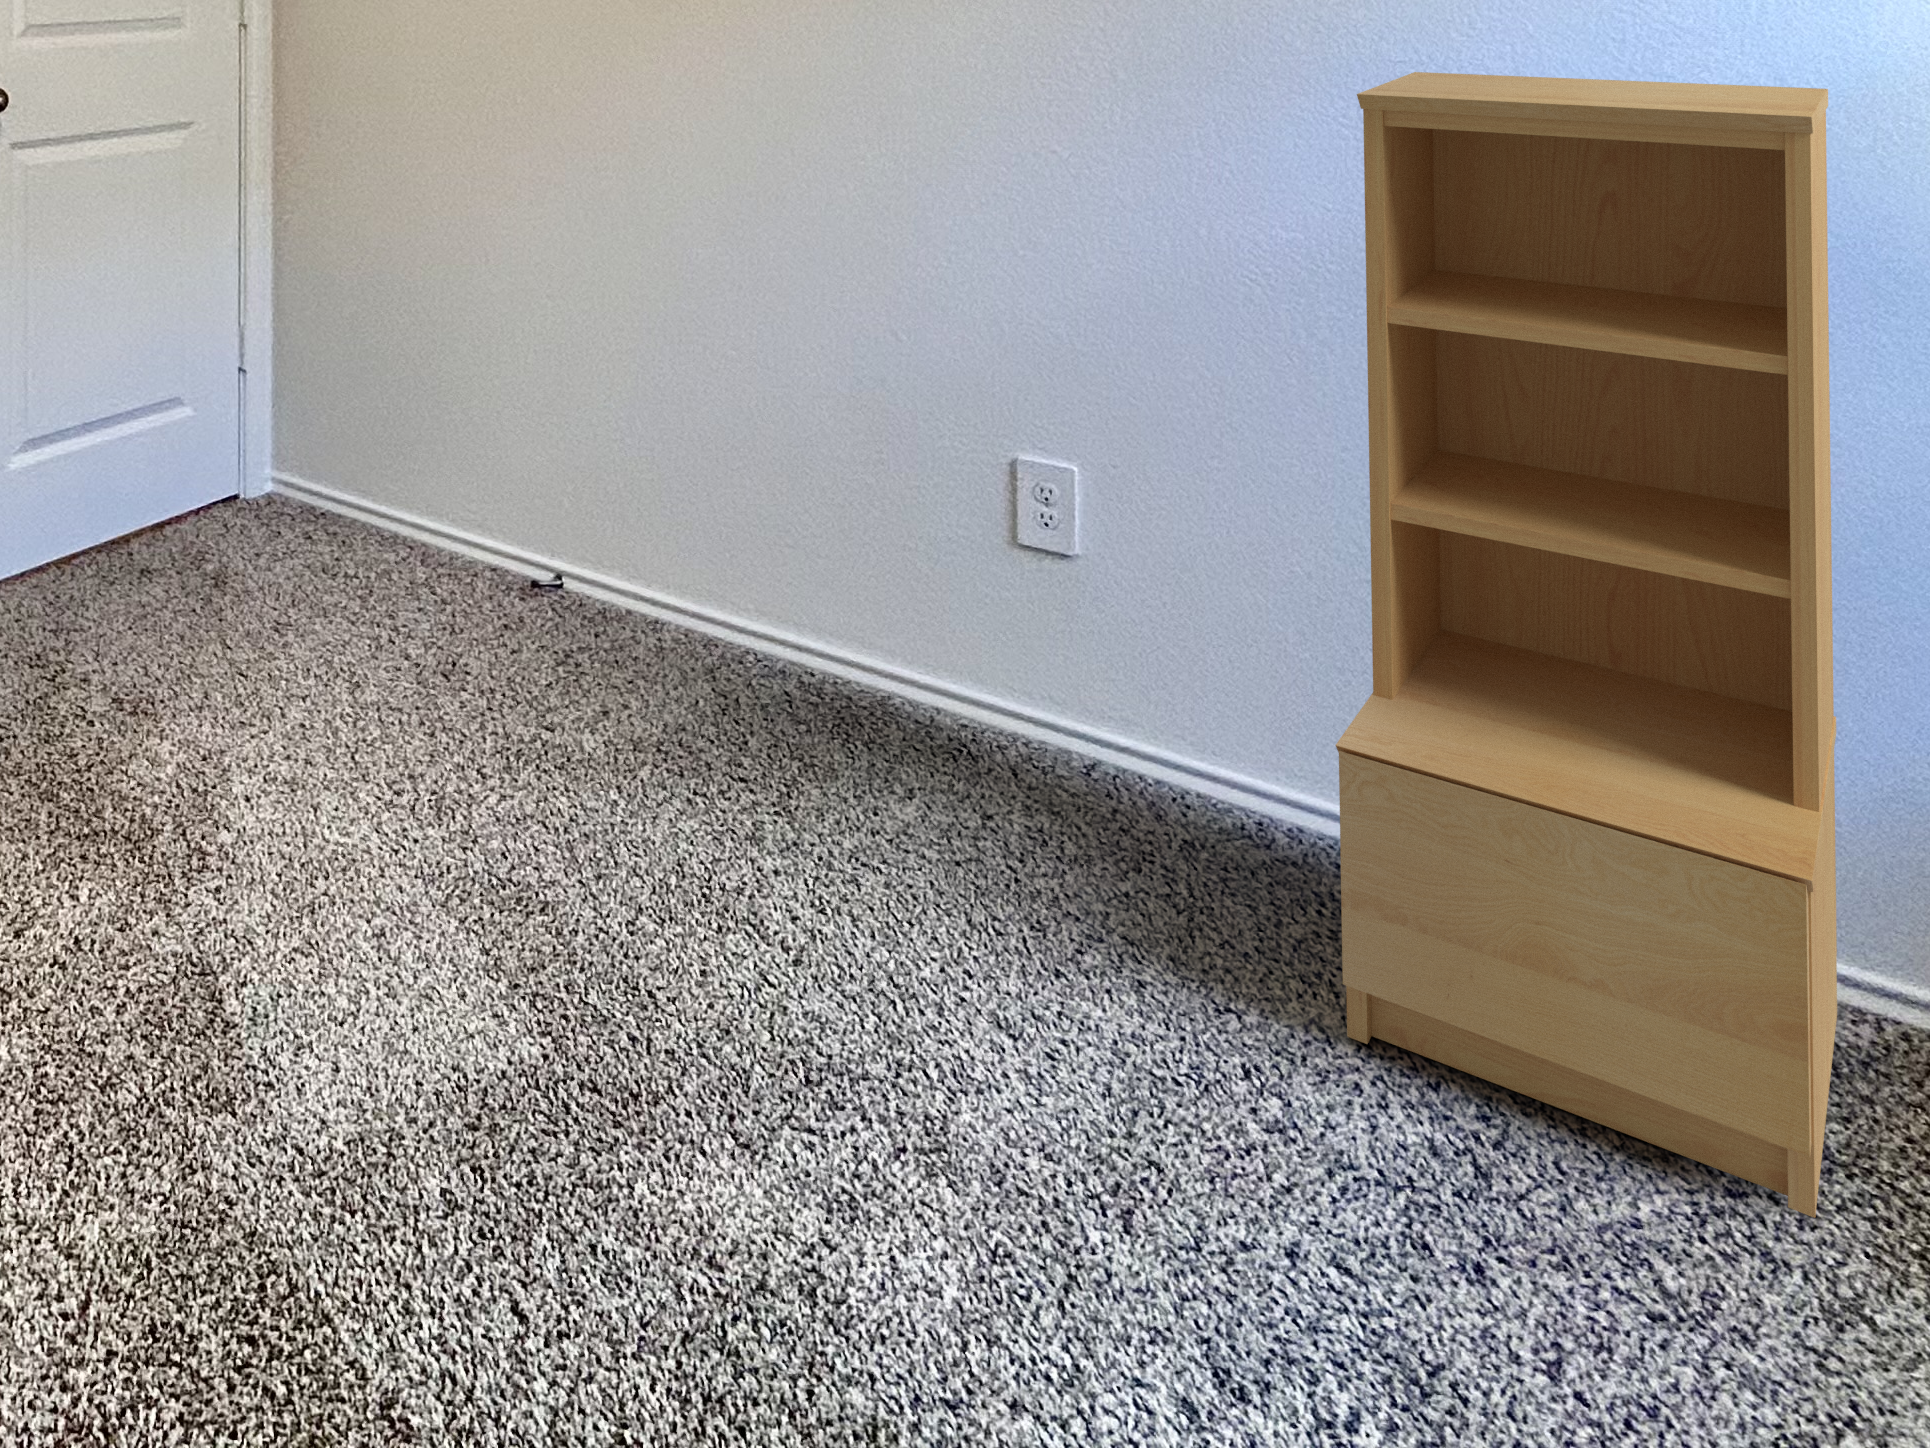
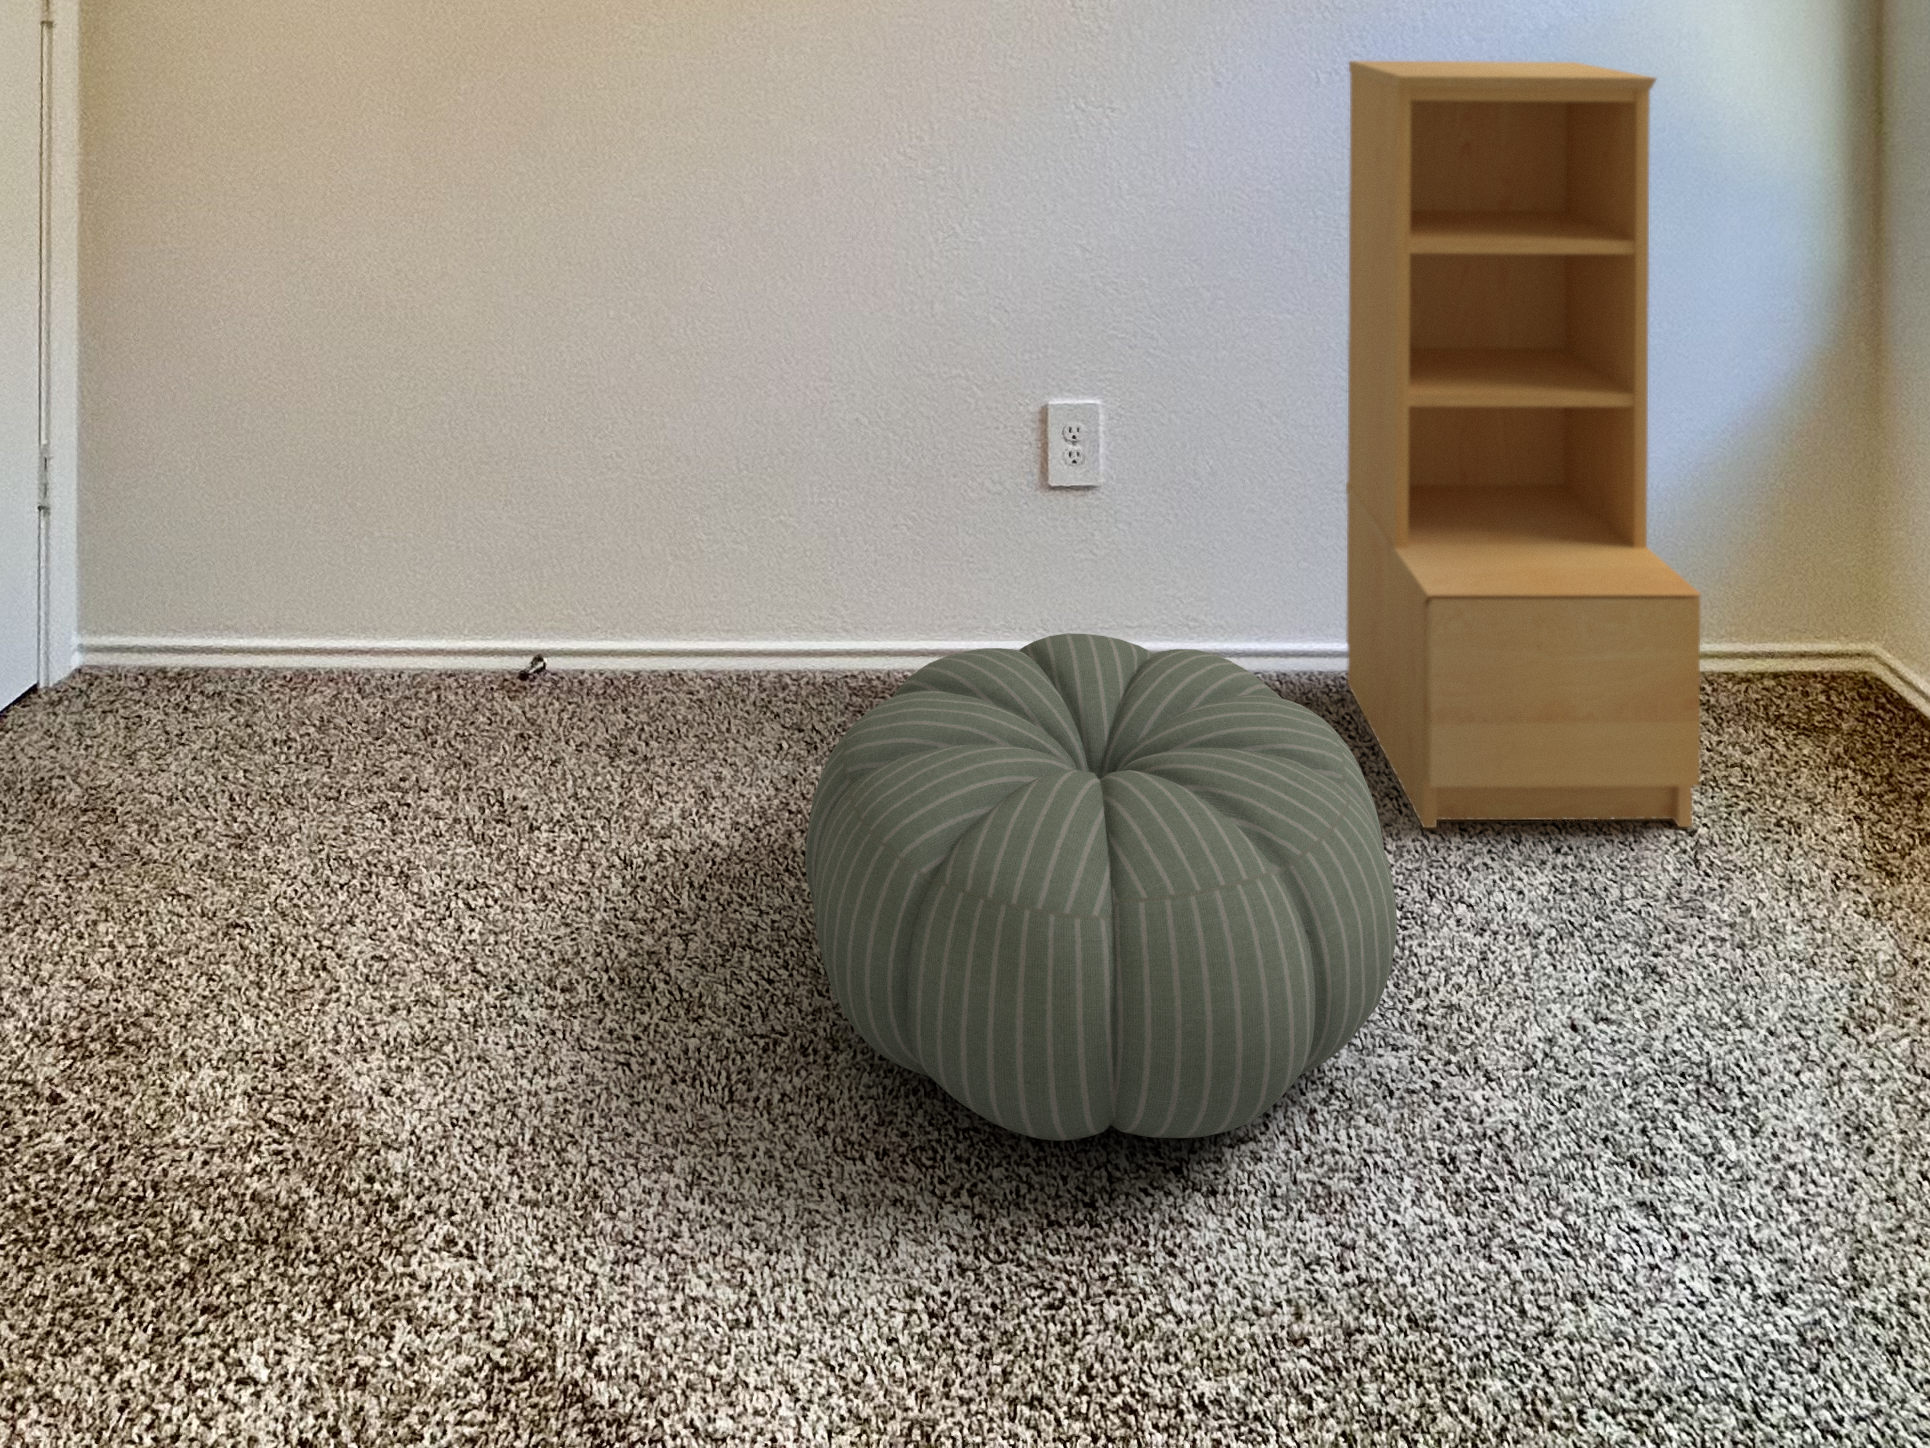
pouf: none [513,639,1137,1120] -> present [805,633,1397,1141]

